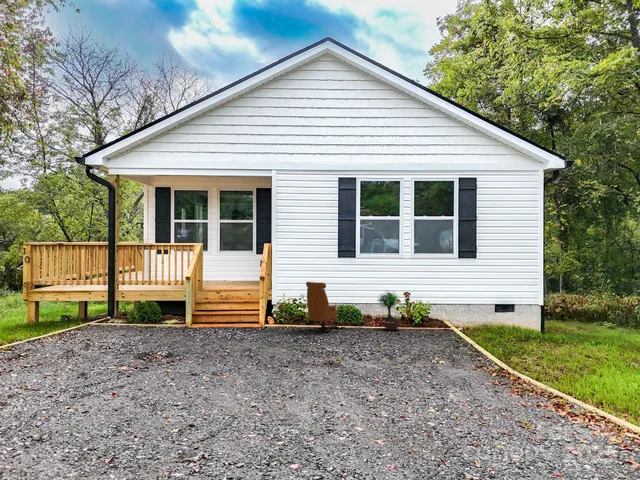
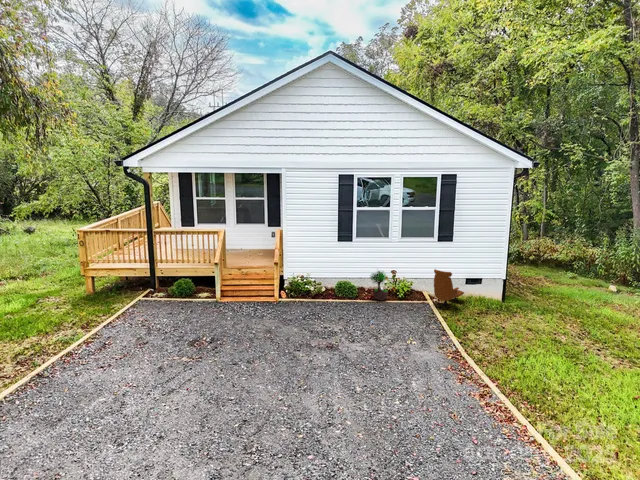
lounge chair: present [306,282,347,334] -> present [434,269,464,310]

